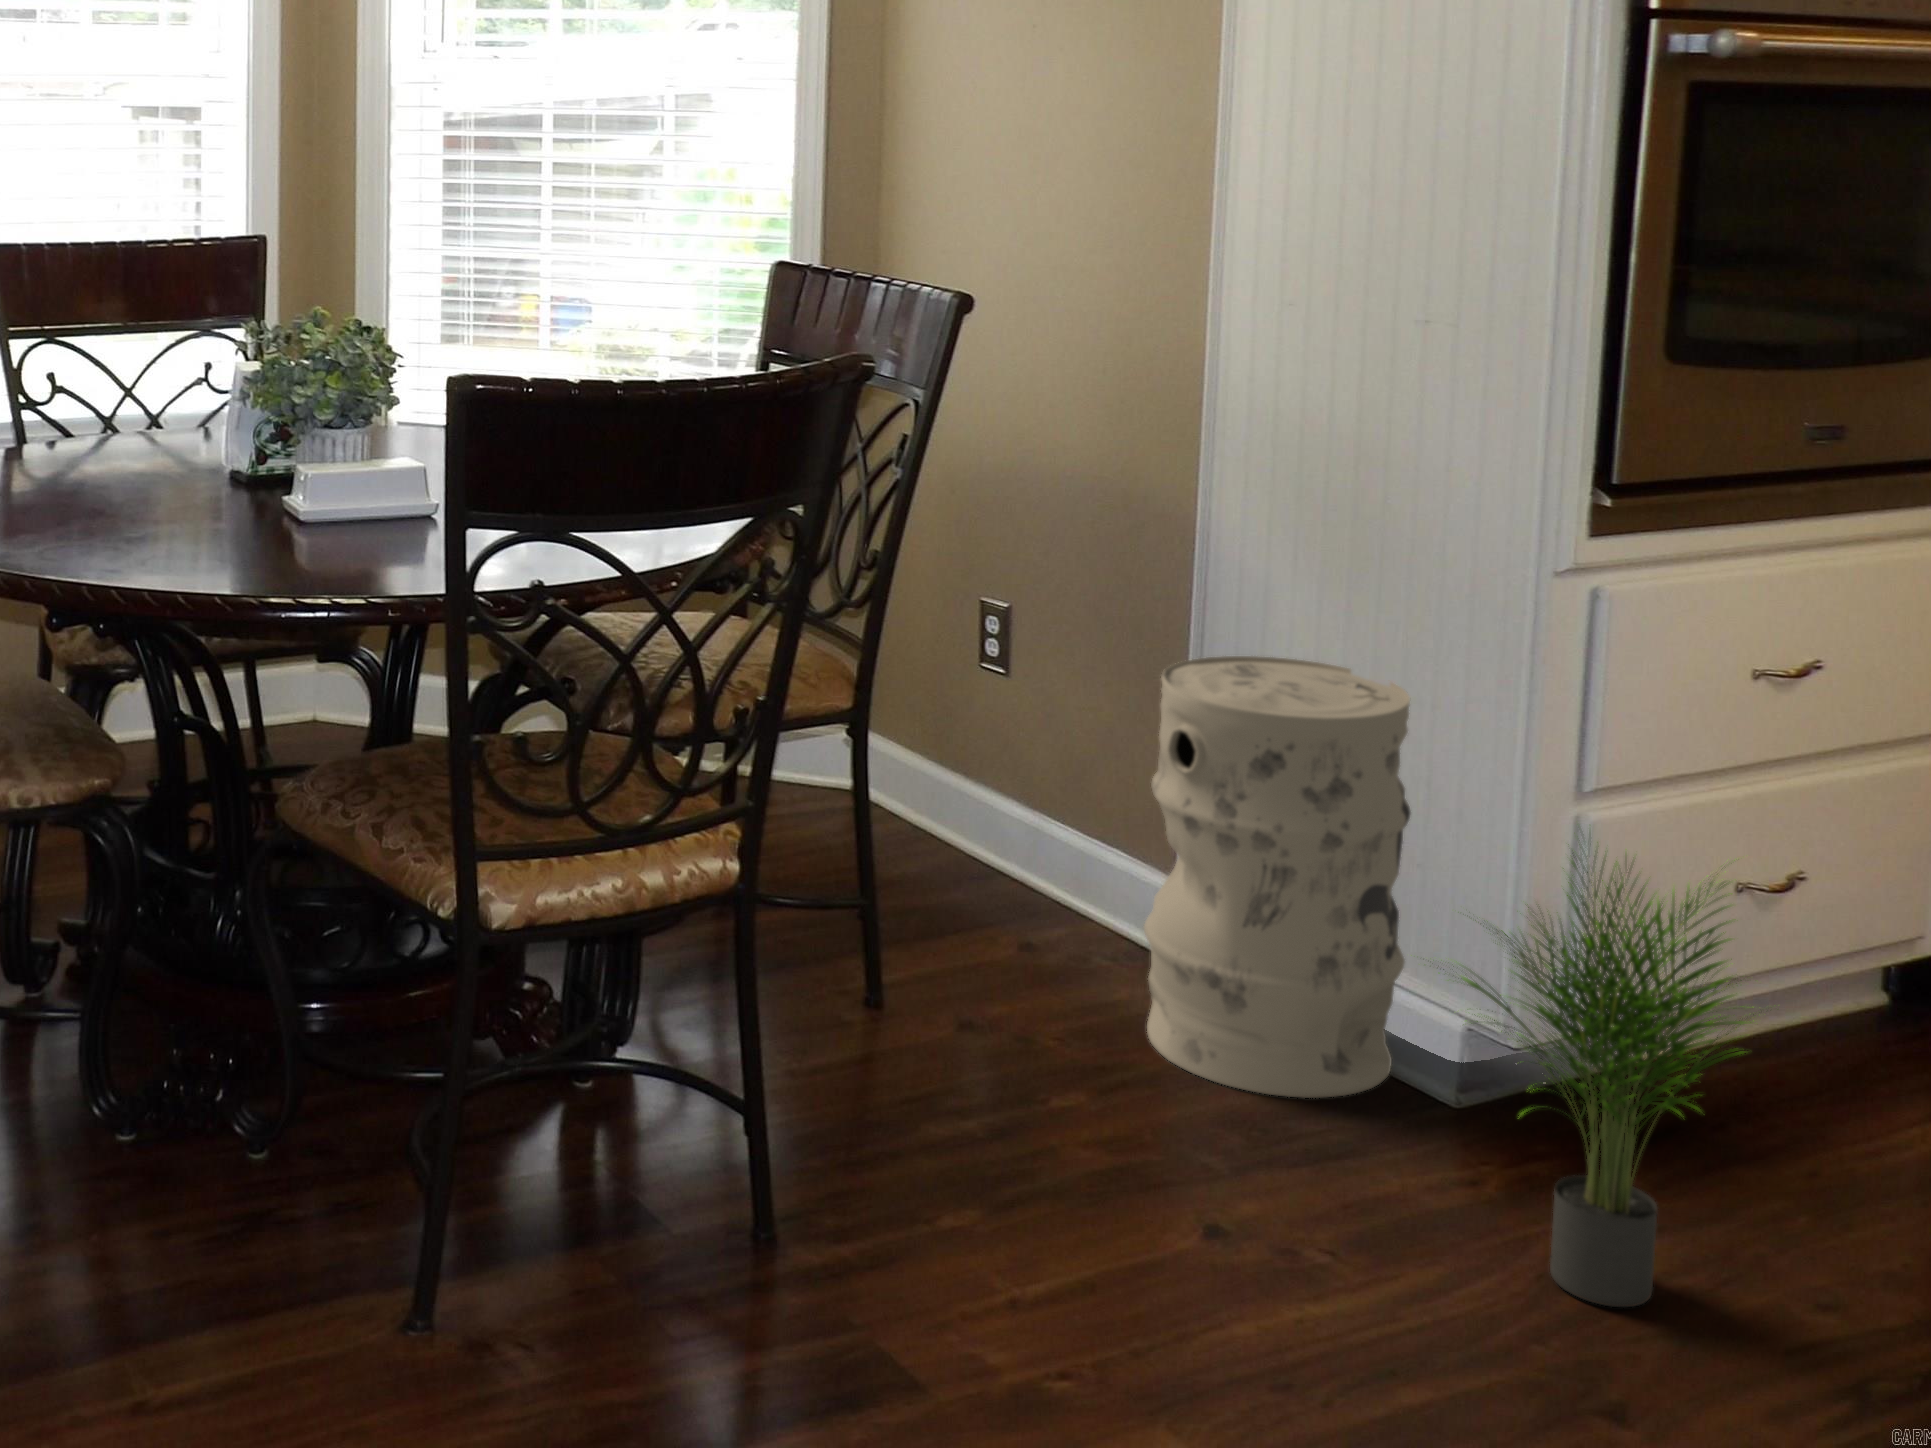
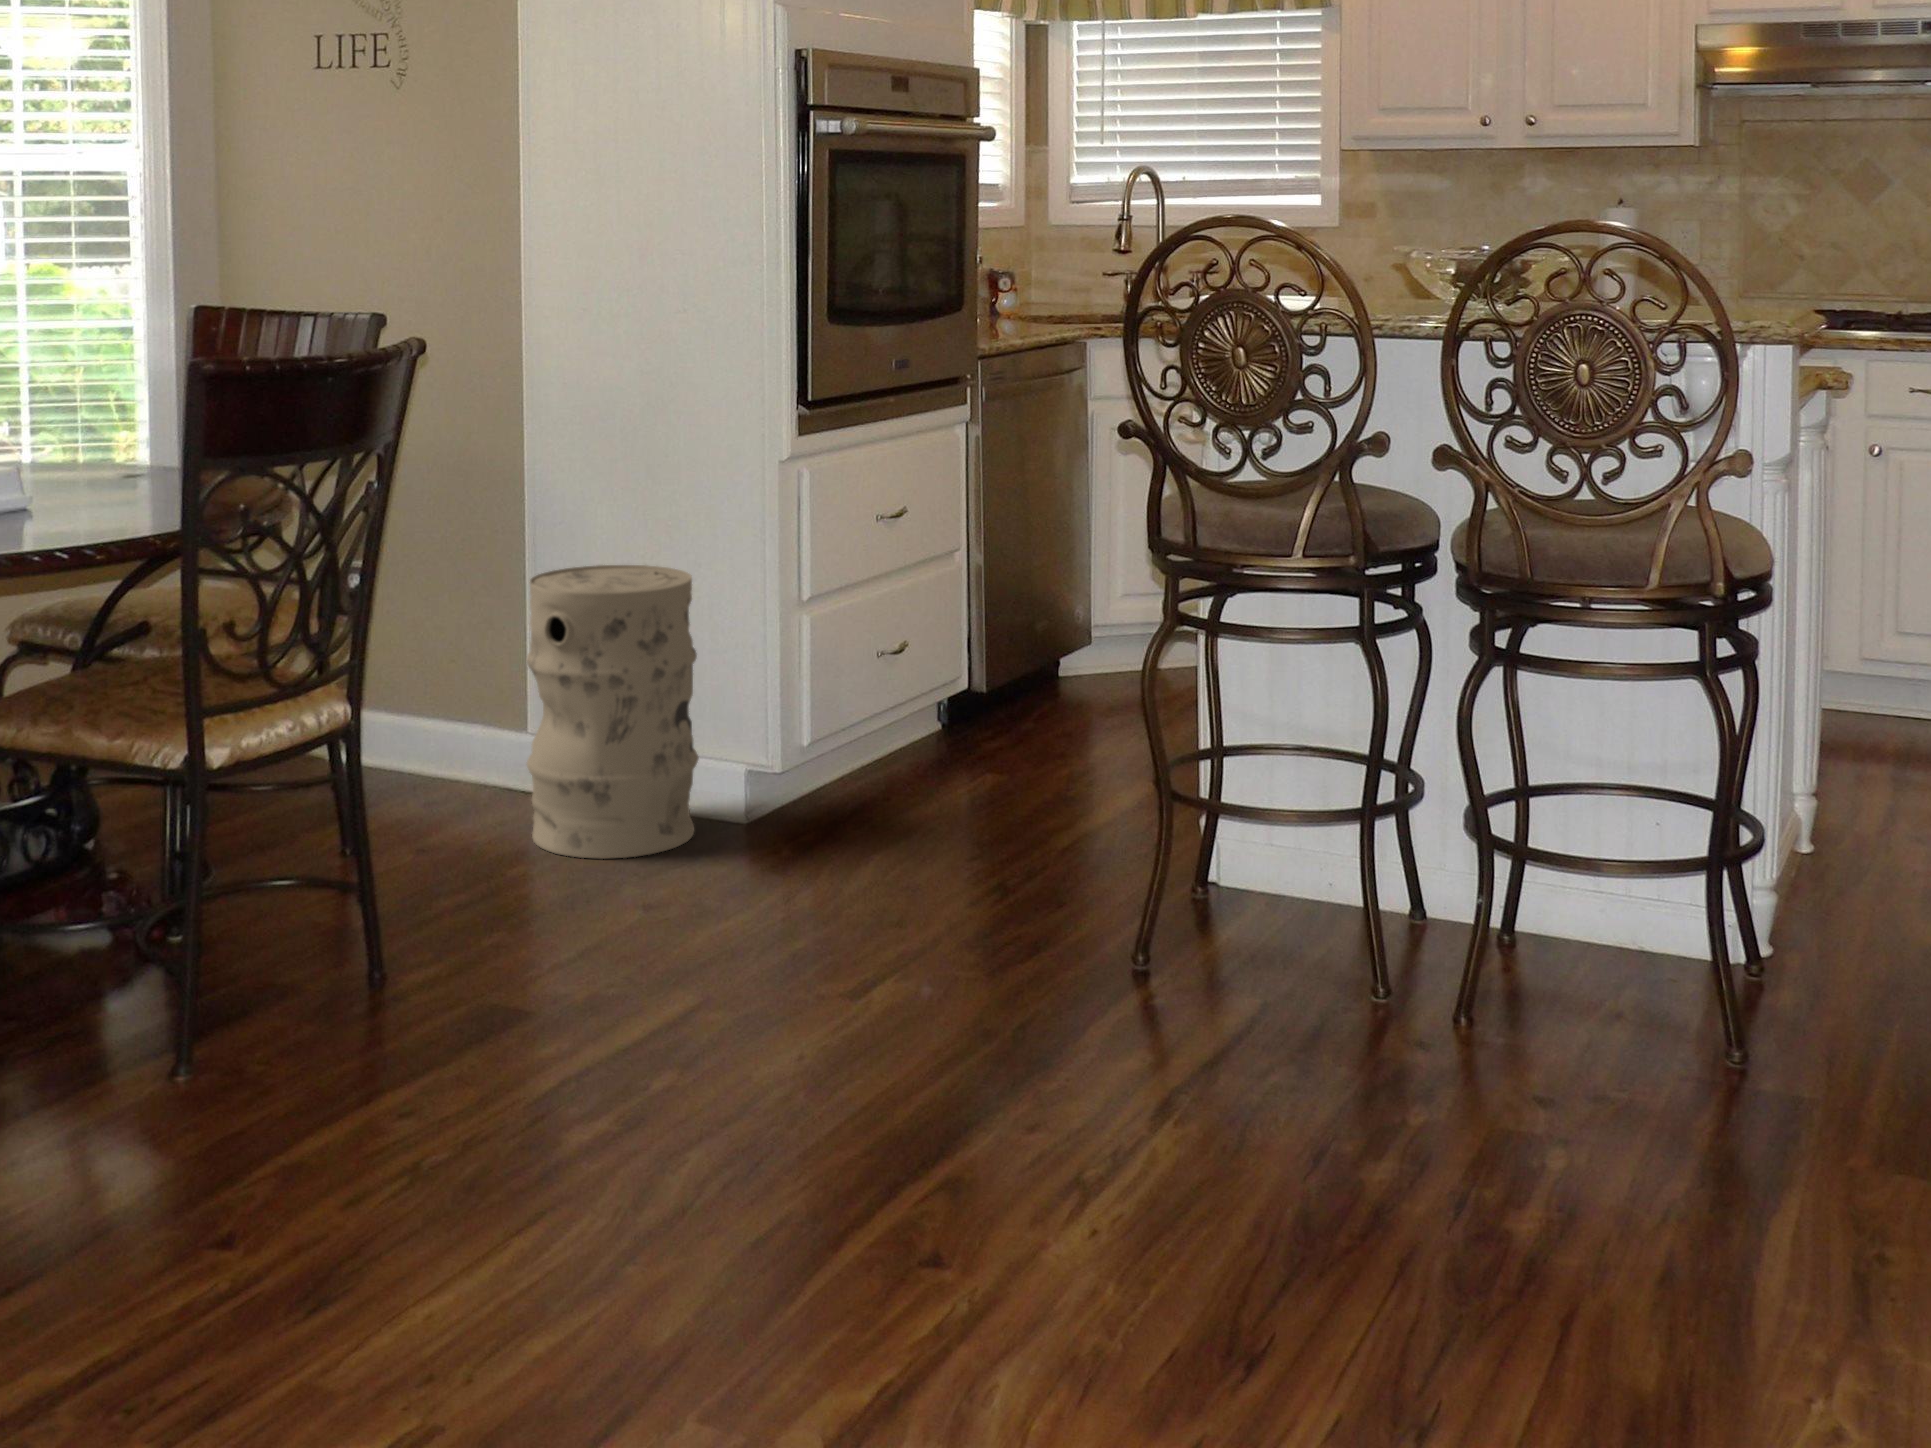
potted plant: present [1437,842,1754,1307] -> none [735,616,945,910]

